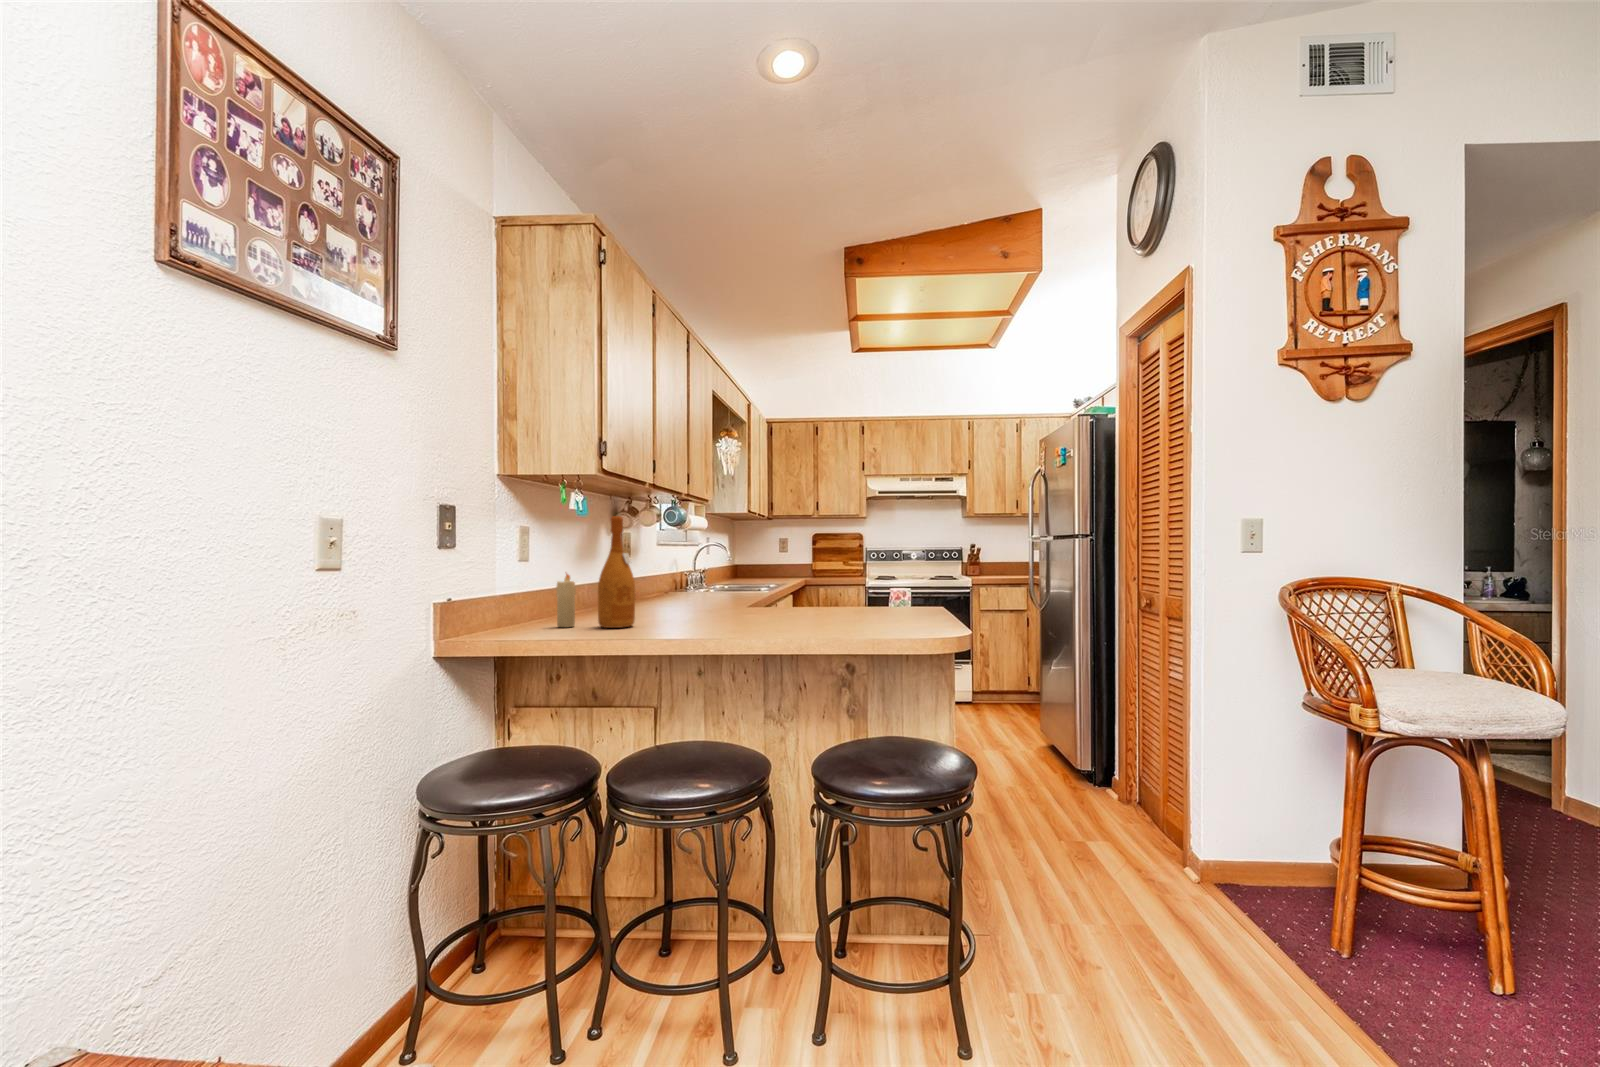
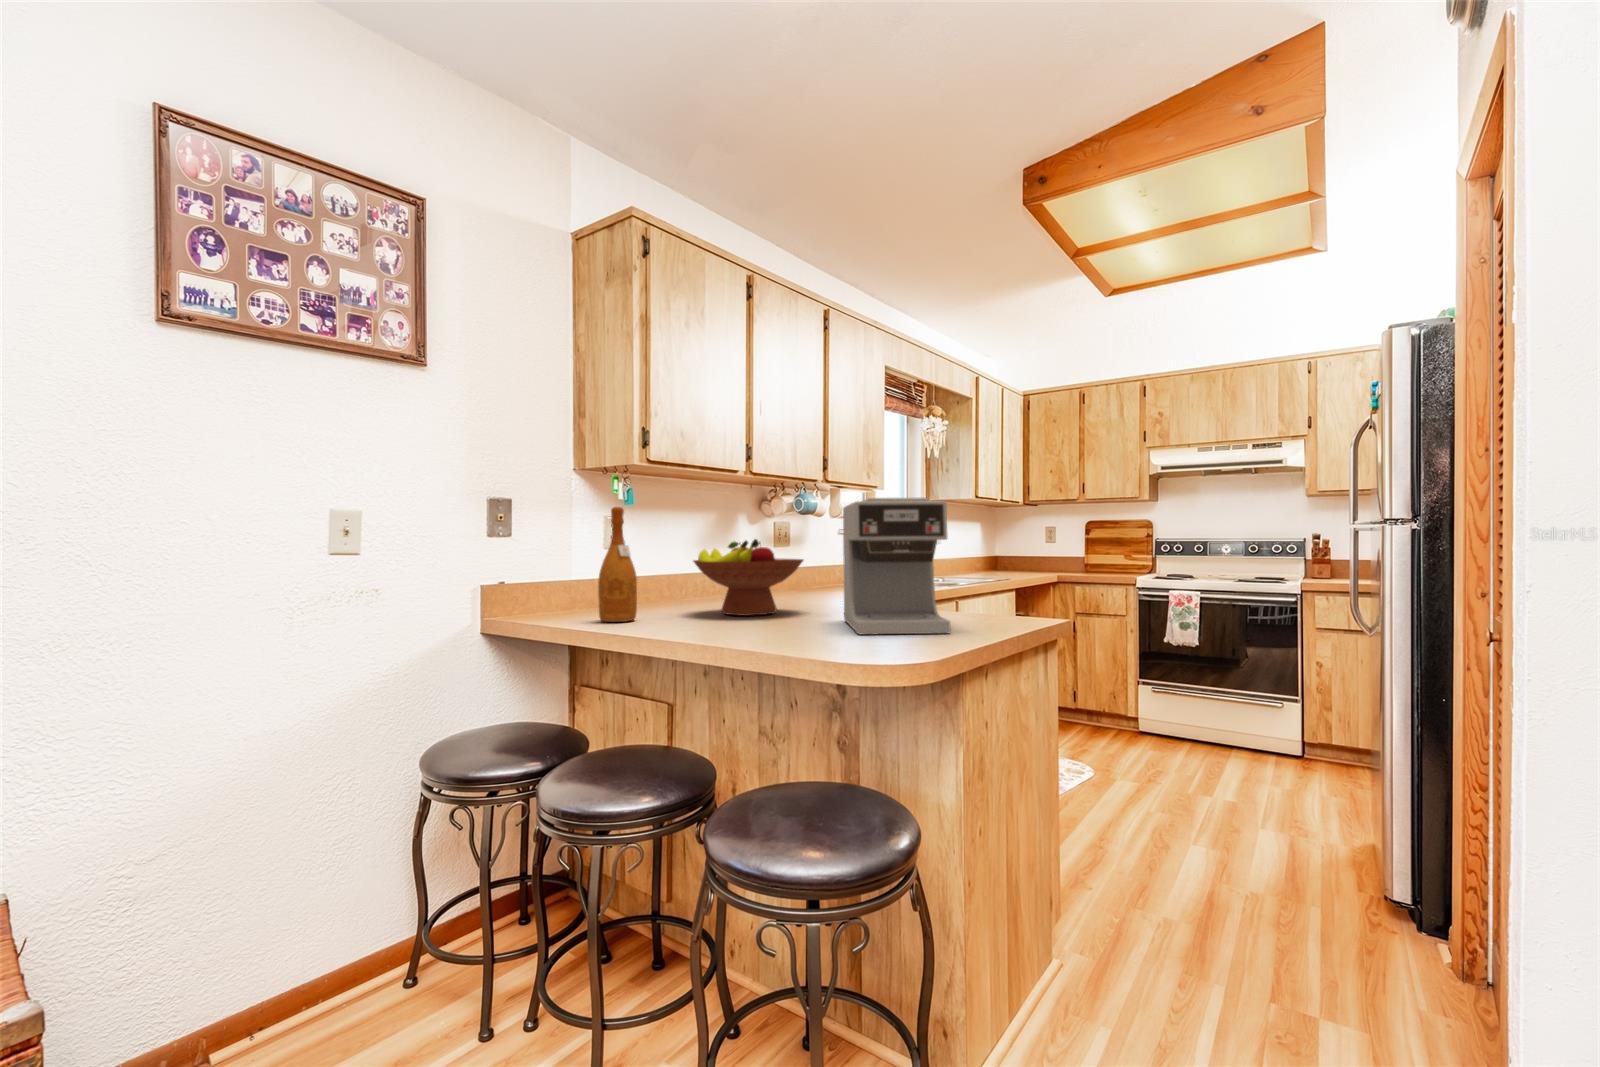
coffee maker: none [810,516,921,623] -> present [843,498,951,635]
fruit bowl: none [656,547,757,616] -> present [694,539,803,616]
candle: present [556,574,576,627] -> none [574,563,593,619]

